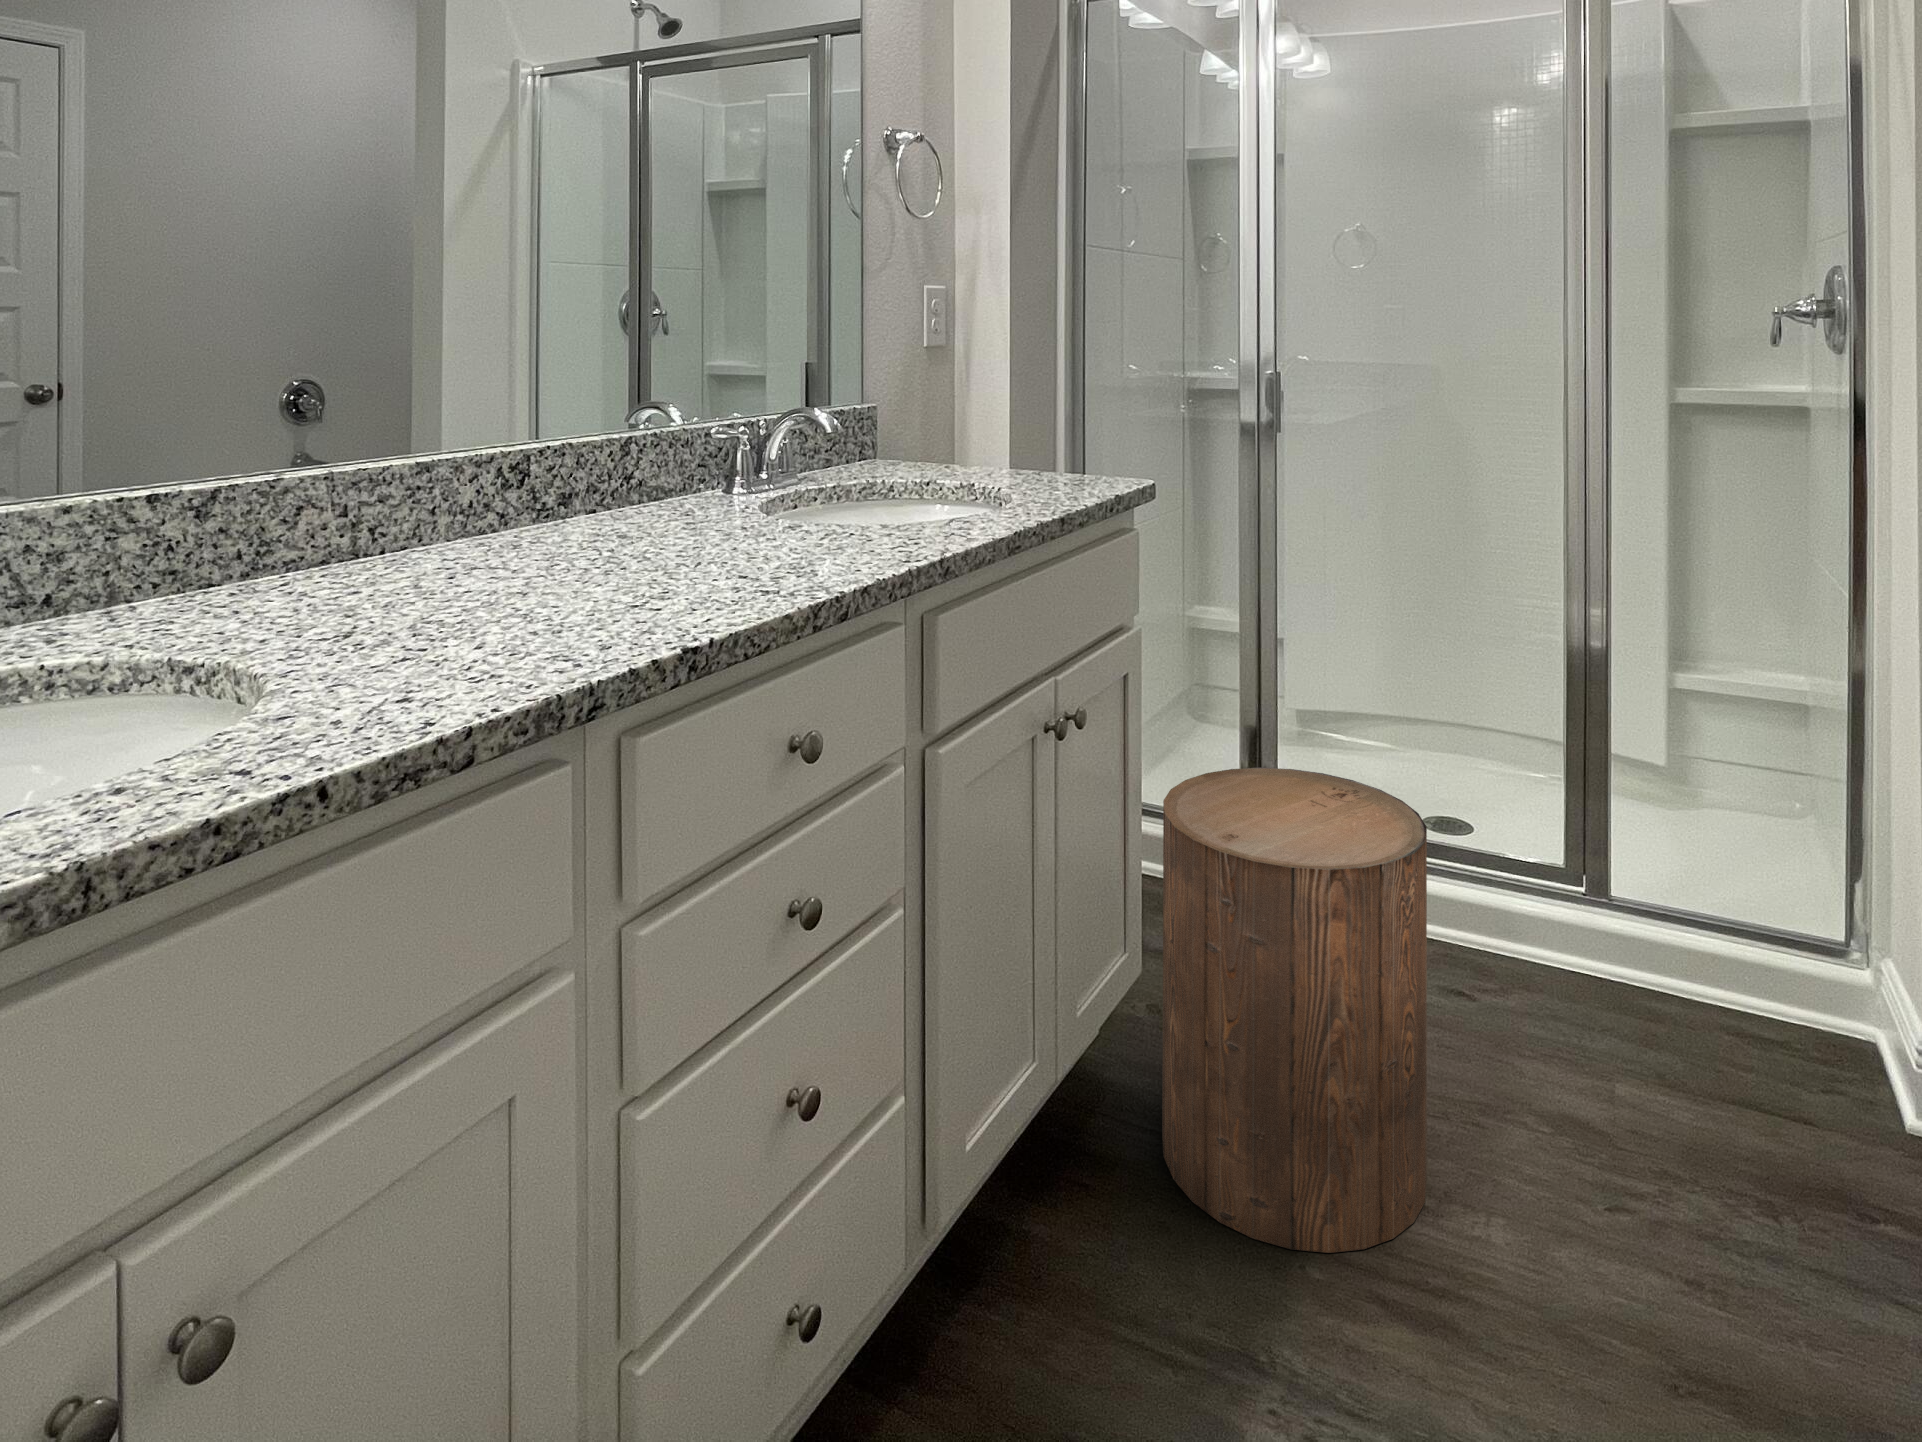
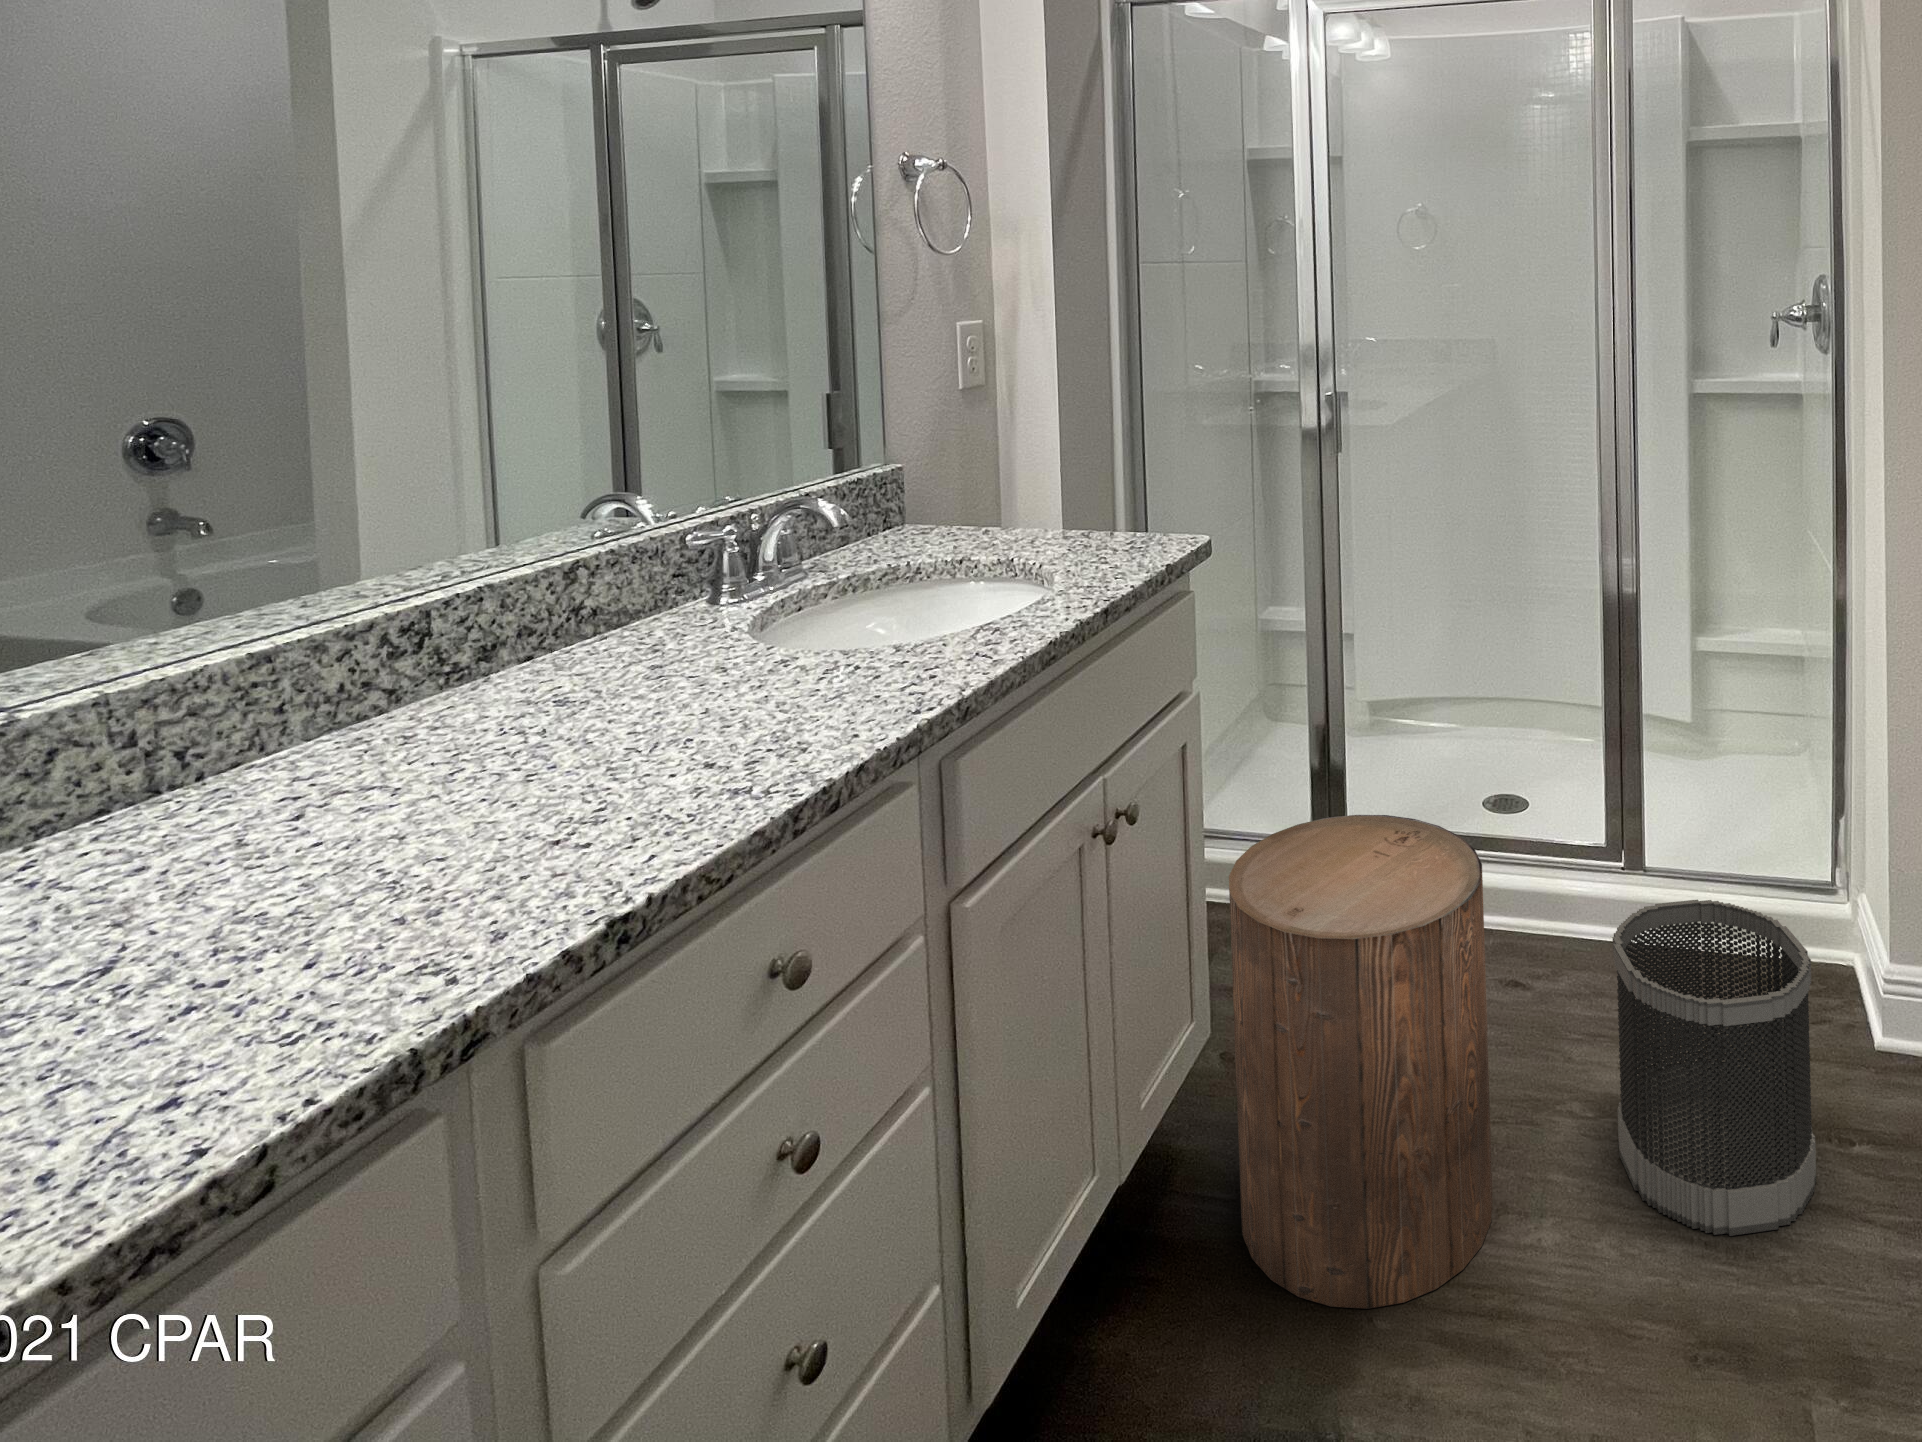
wastebasket: none [1572,913,1818,1286] -> present [1613,900,1816,1236]

